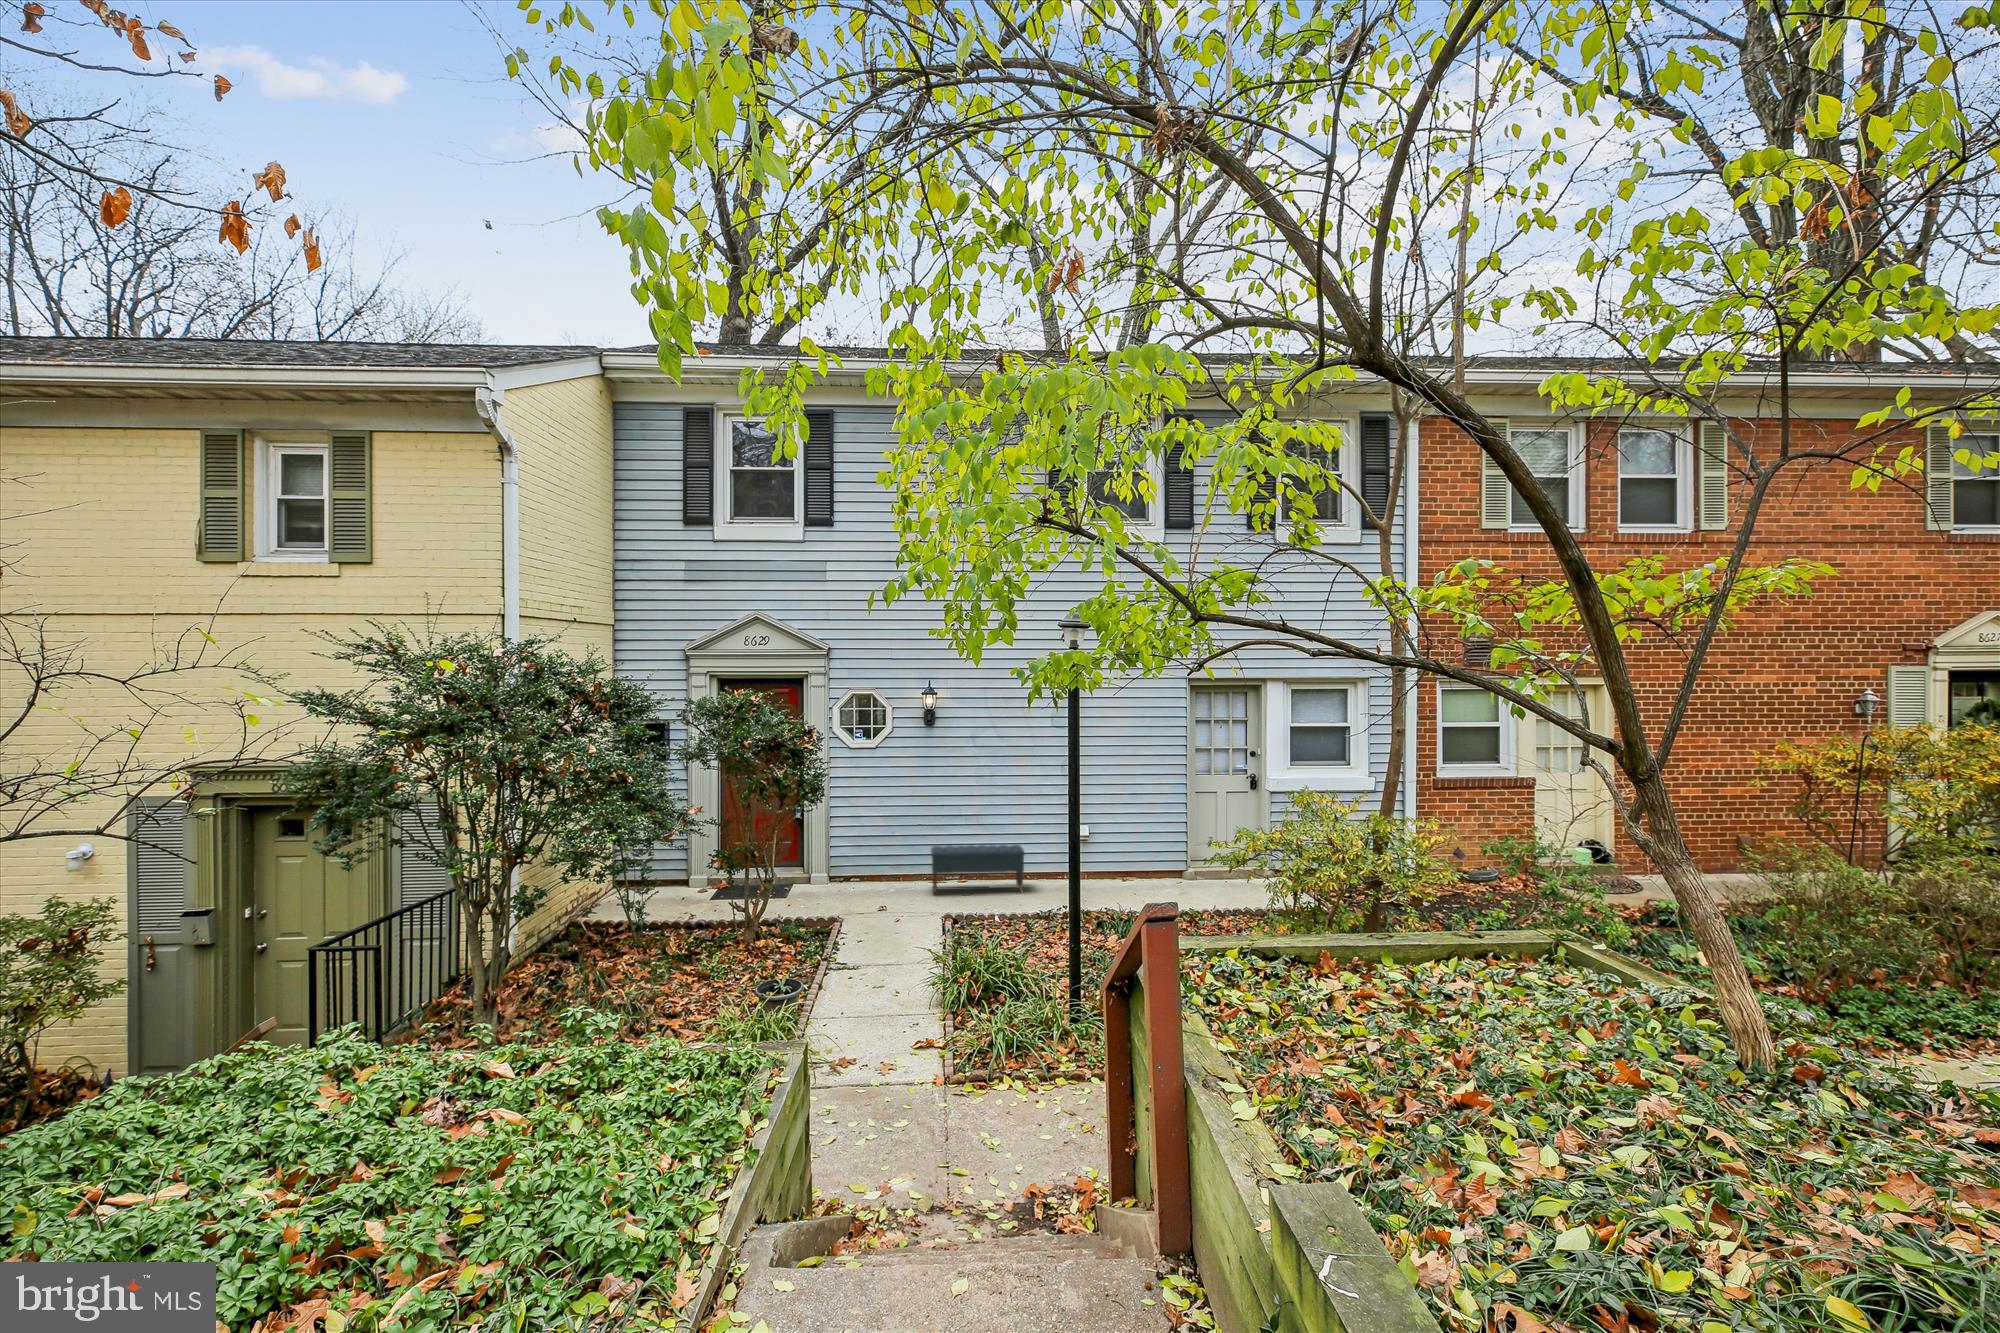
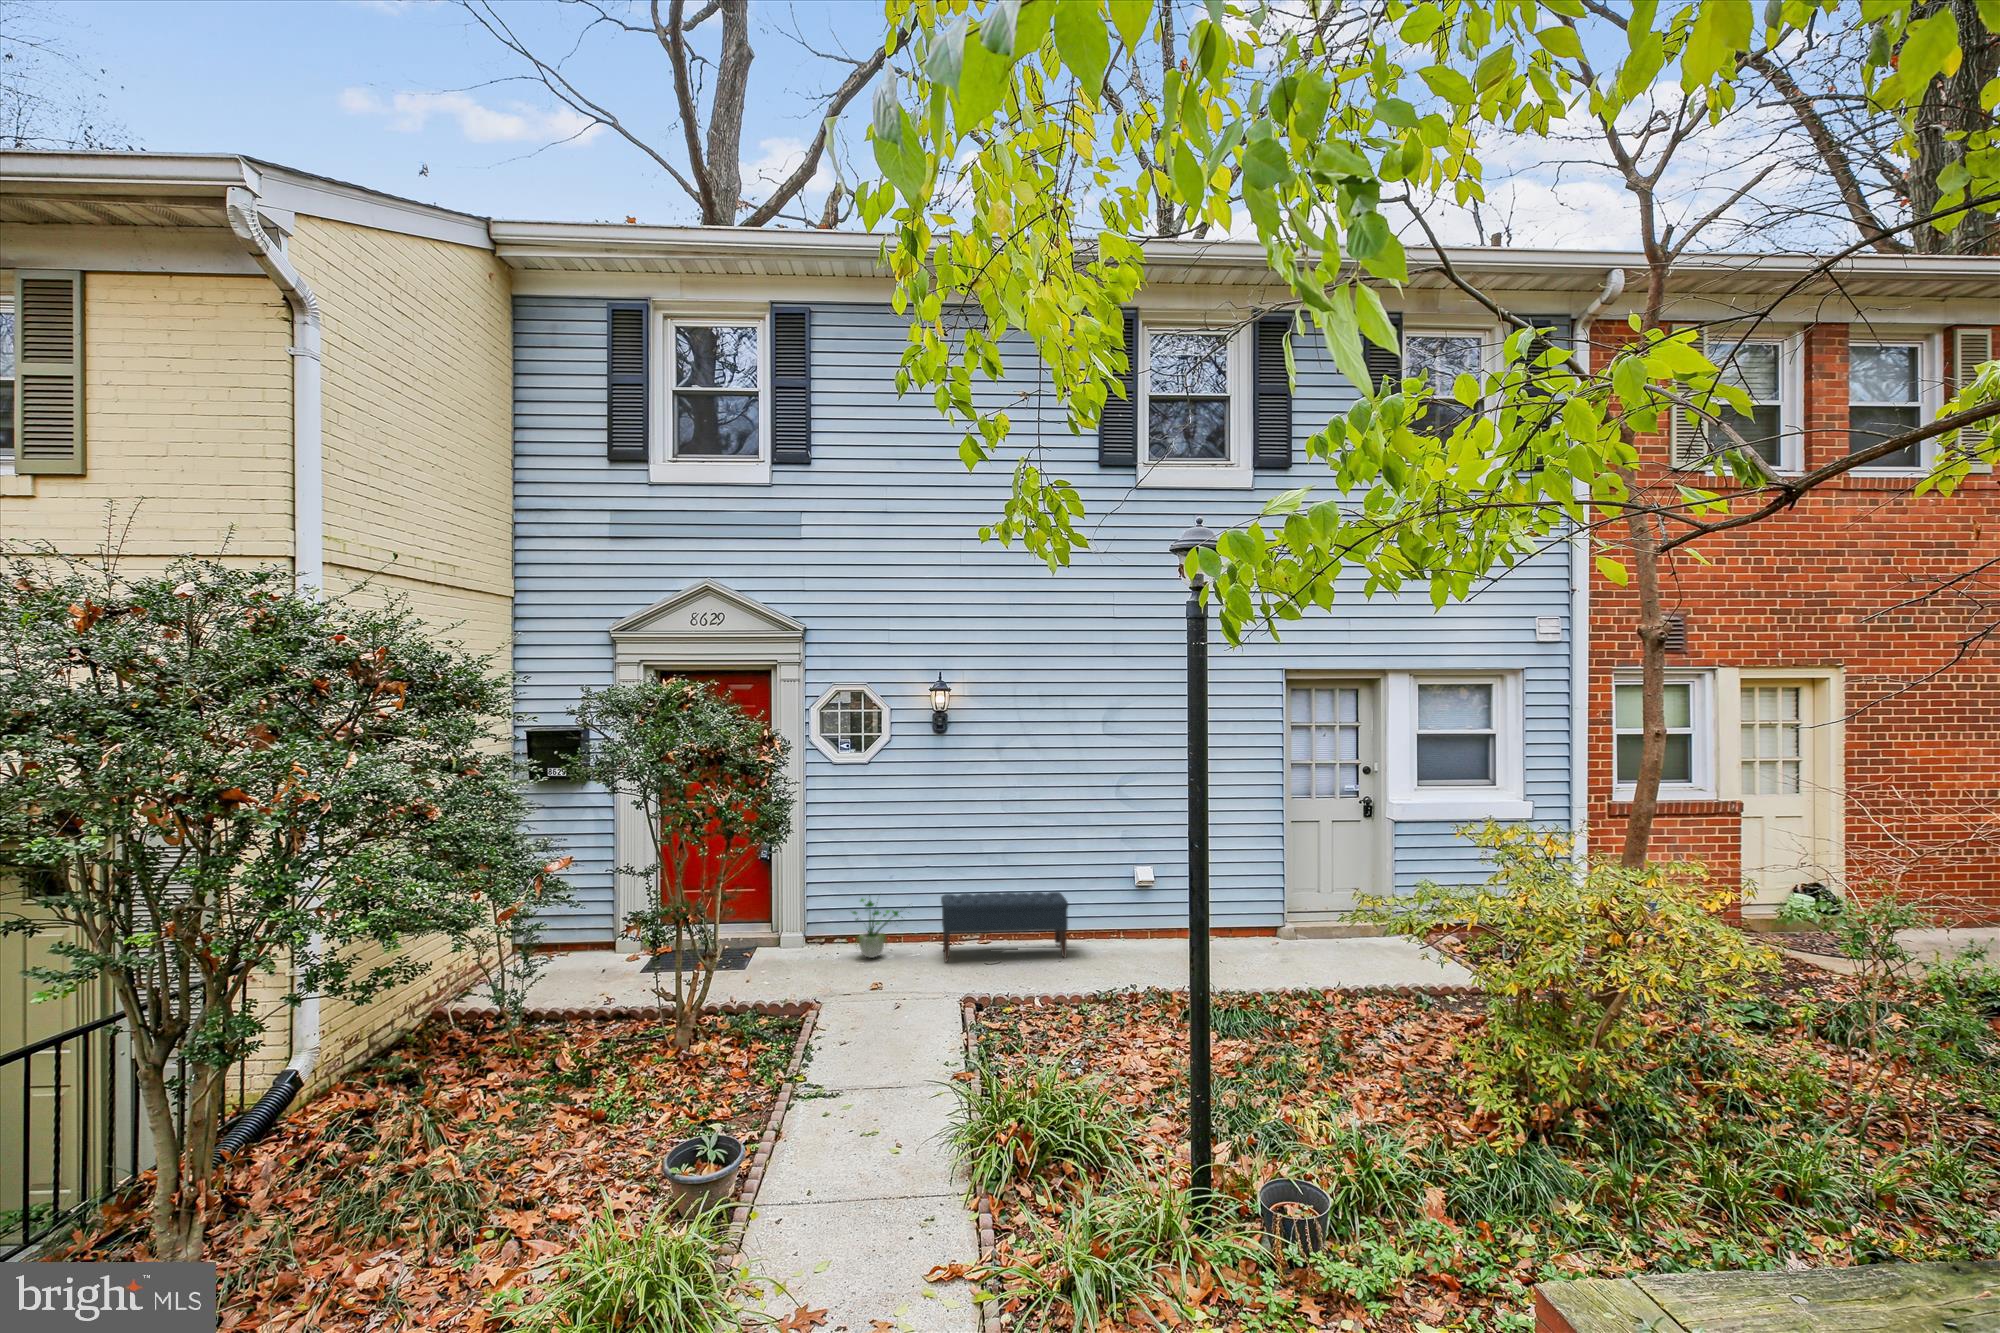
potted plant: none [862,838,913,892] -> present [852,899,903,958]

